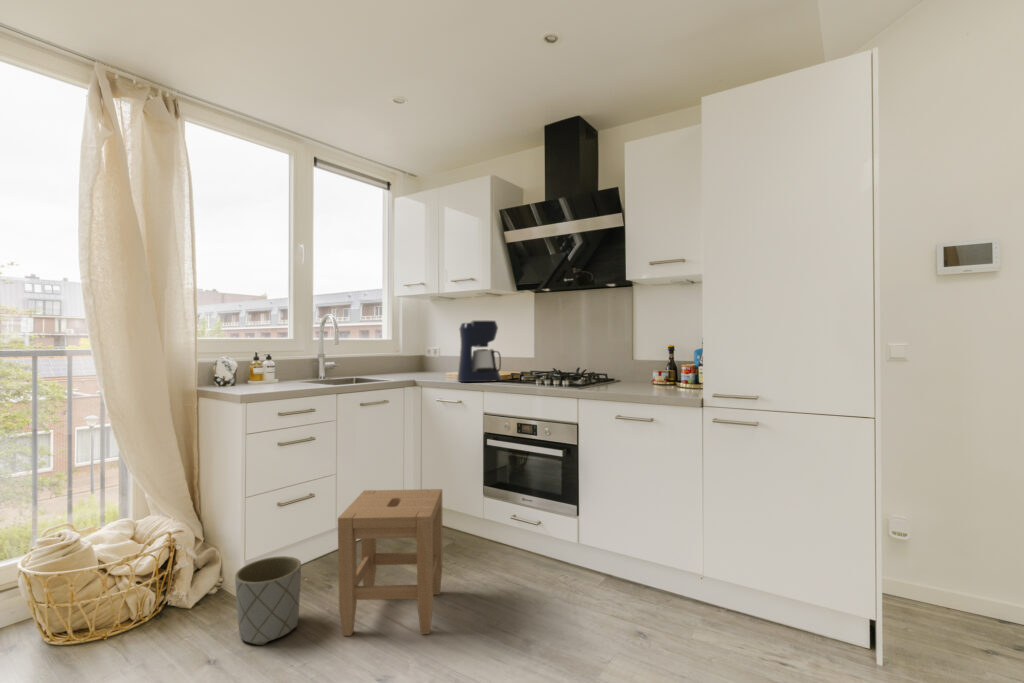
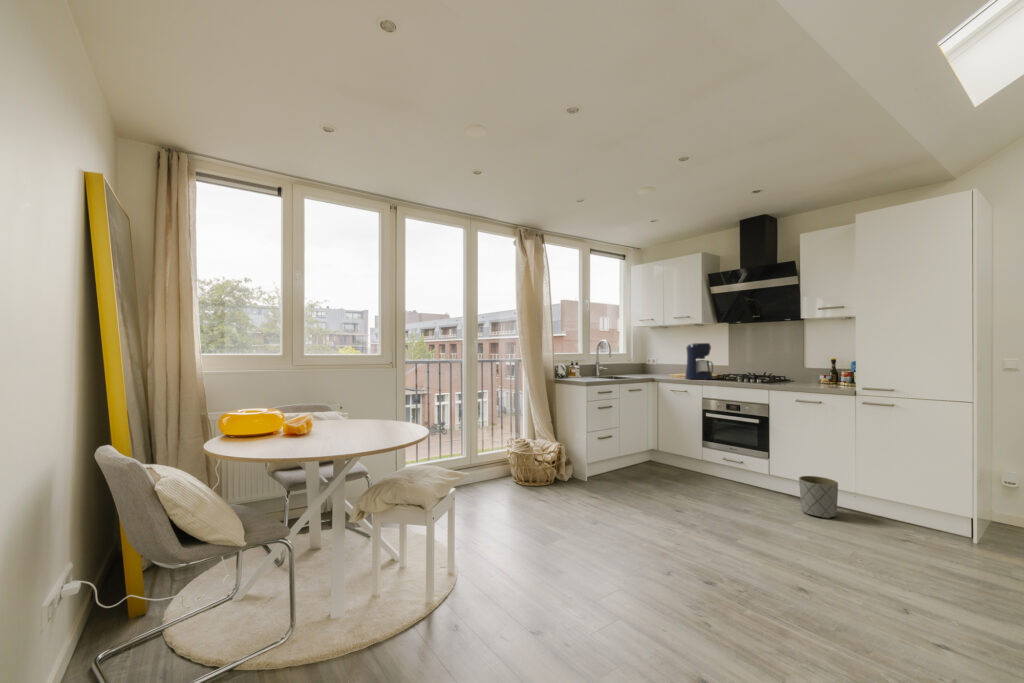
stool: present [338,489,443,636] -> none [646,433,695,503]
planter: present [235,556,301,645] -> present [799,476,838,519]

